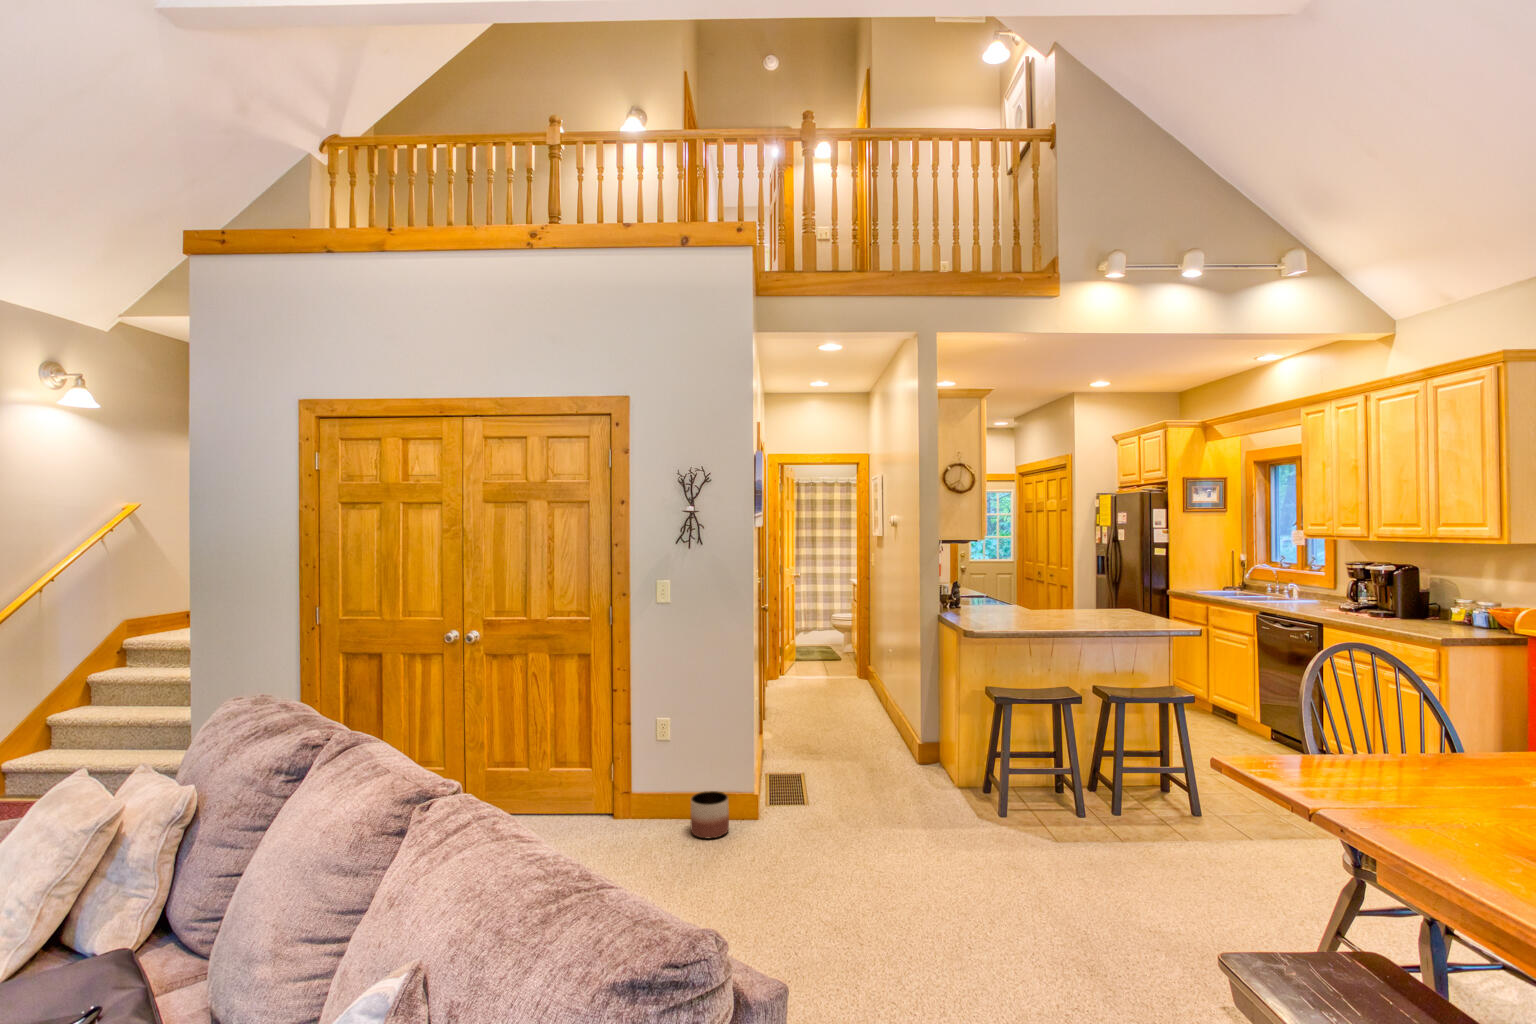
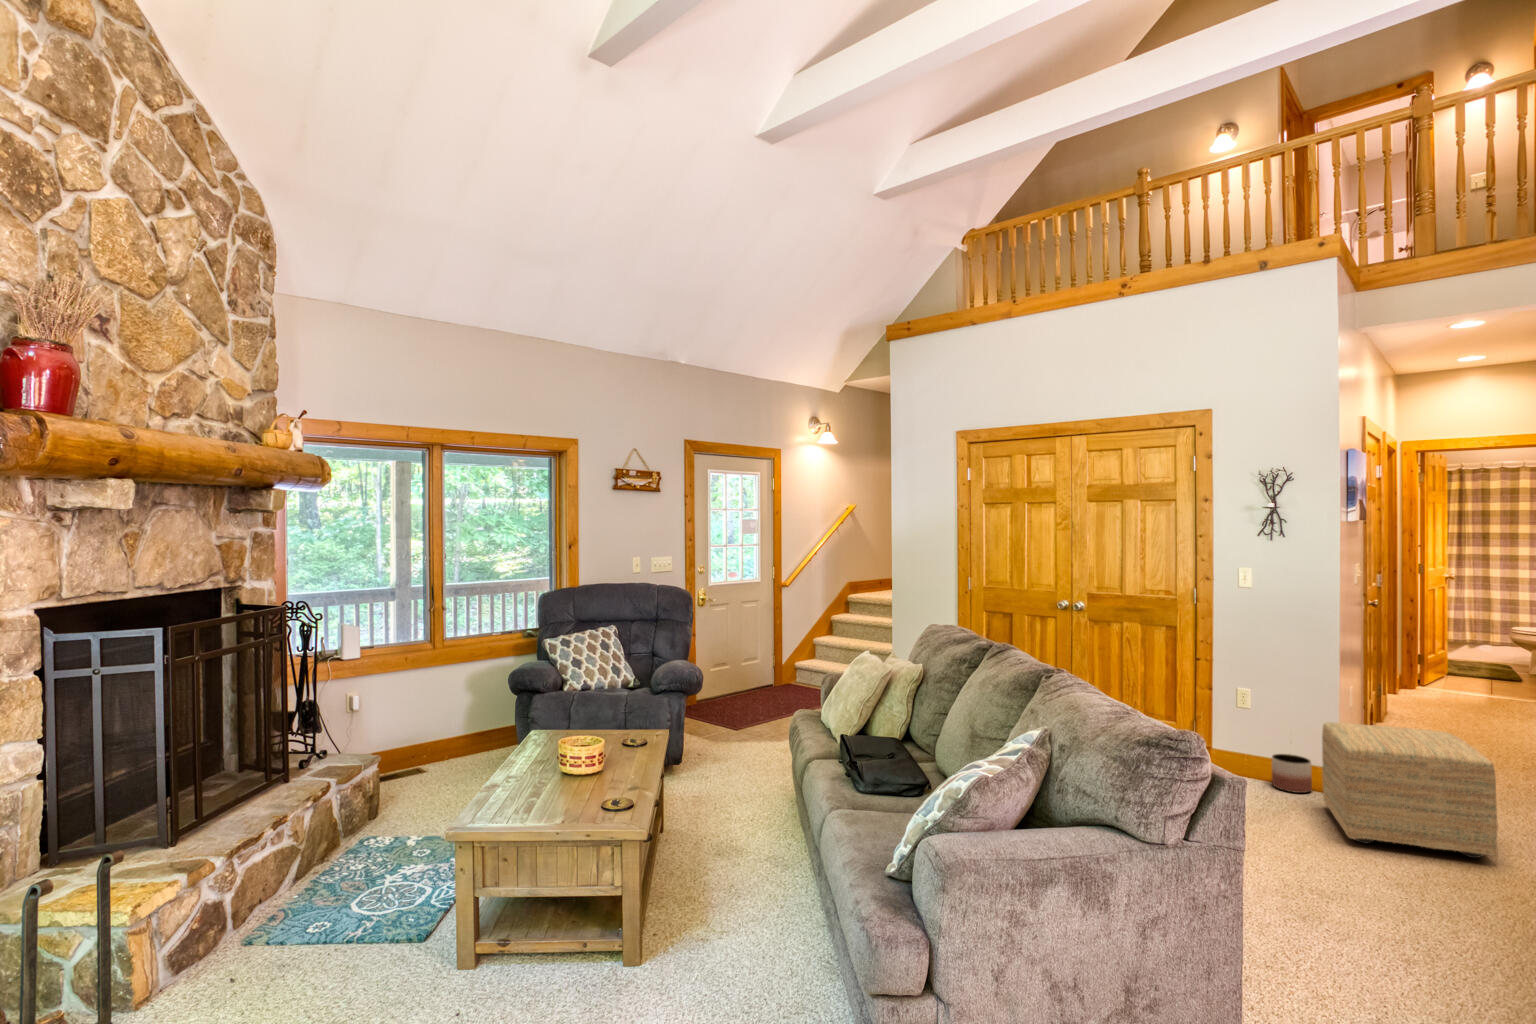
ottoman: none [743,744,902,902] -> present [1322,722,1498,858]

